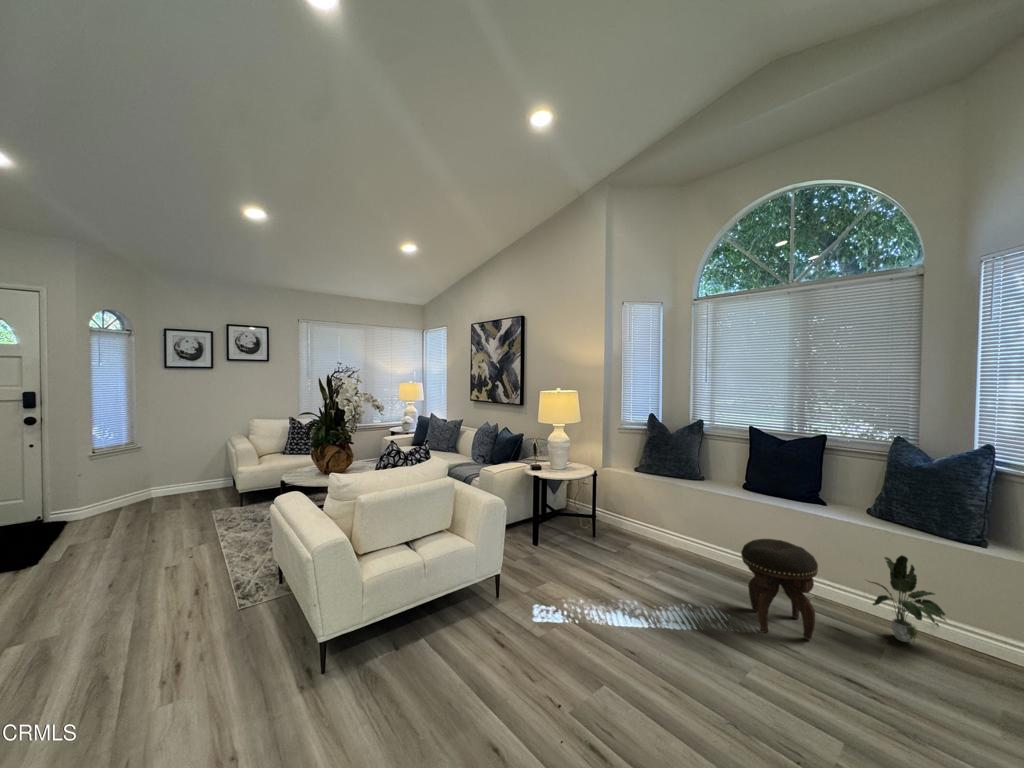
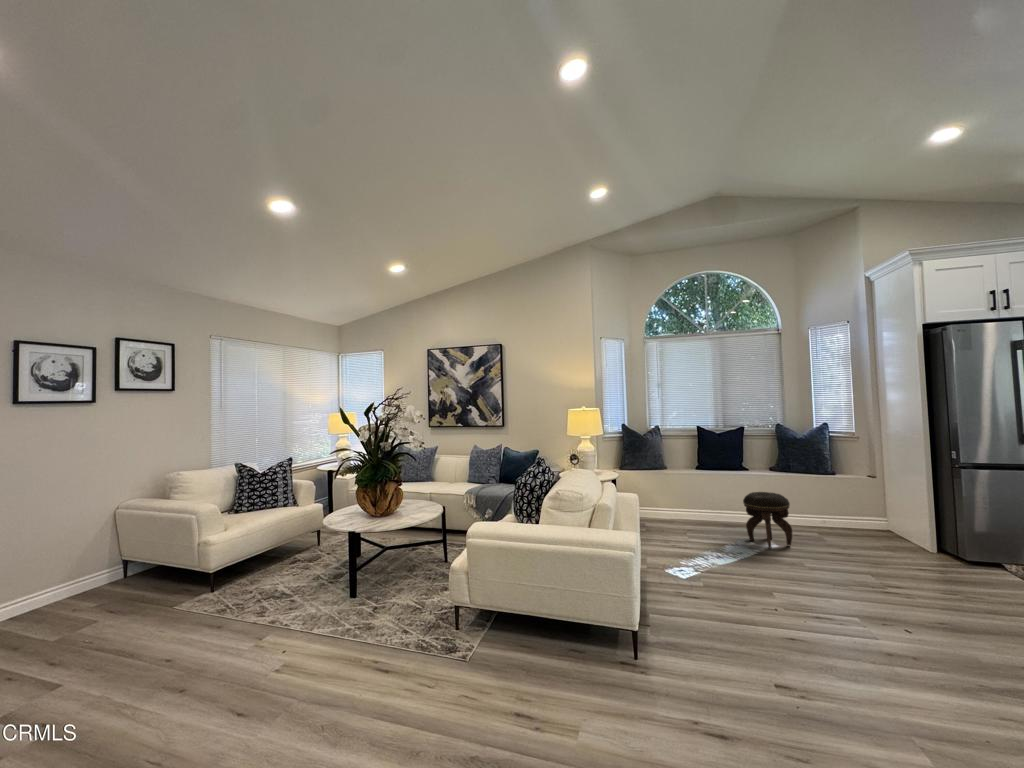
potted plant: present [868,555,946,642] -> none [797,487,835,535]

